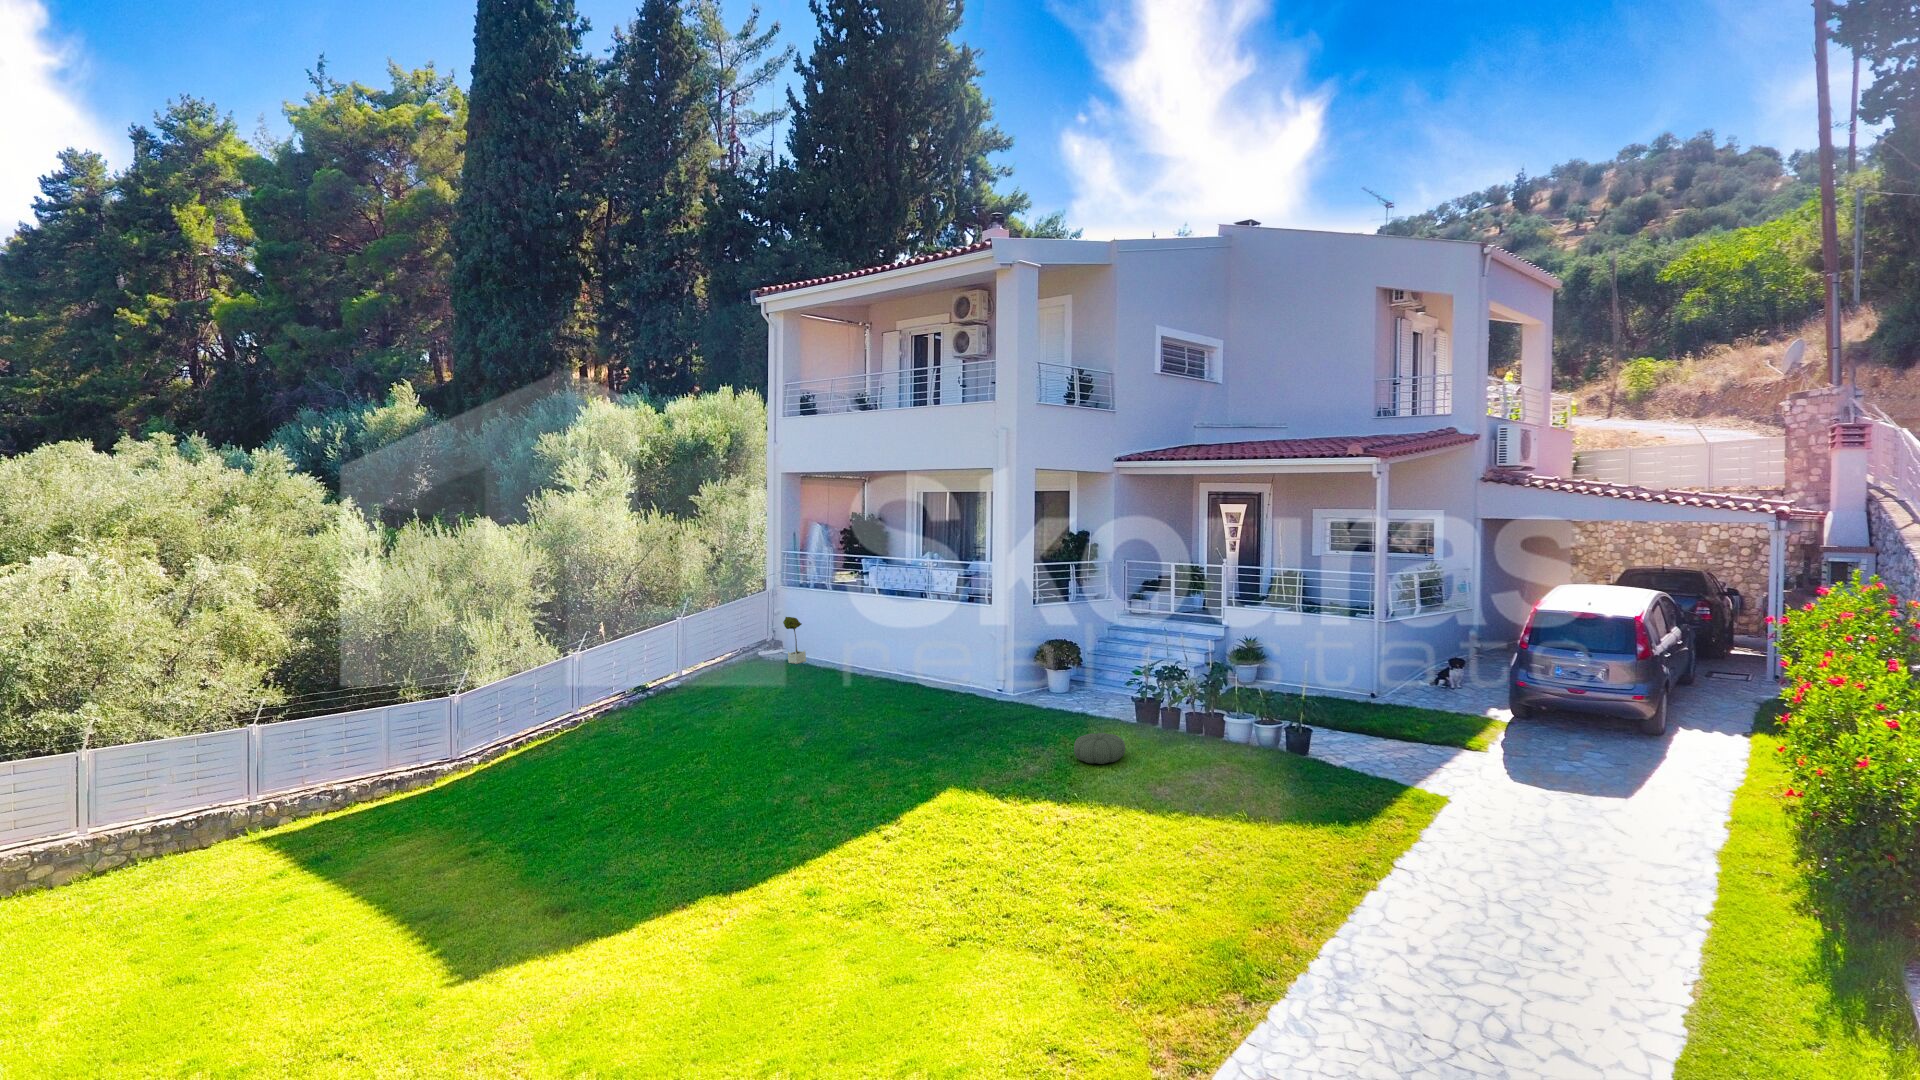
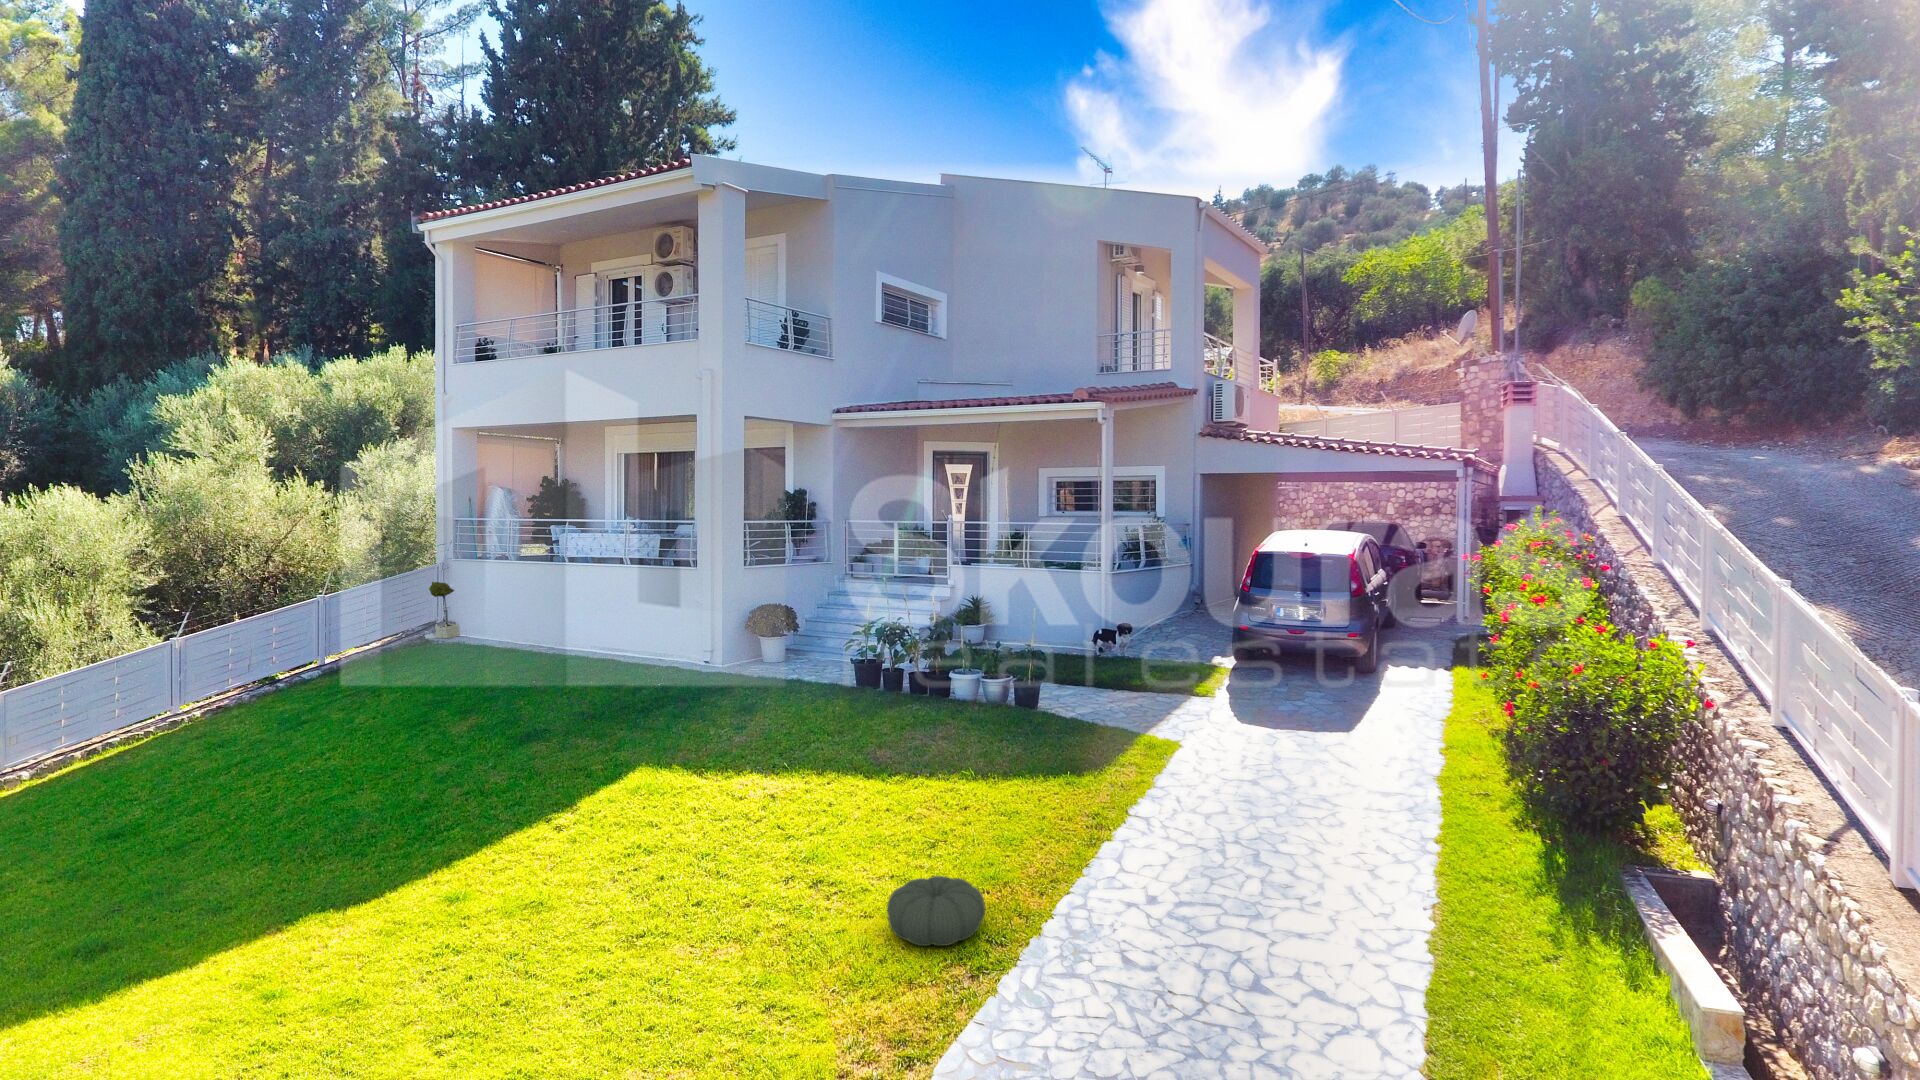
pouf: present [1074,733,1126,764] -> present [887,876,985,946]

